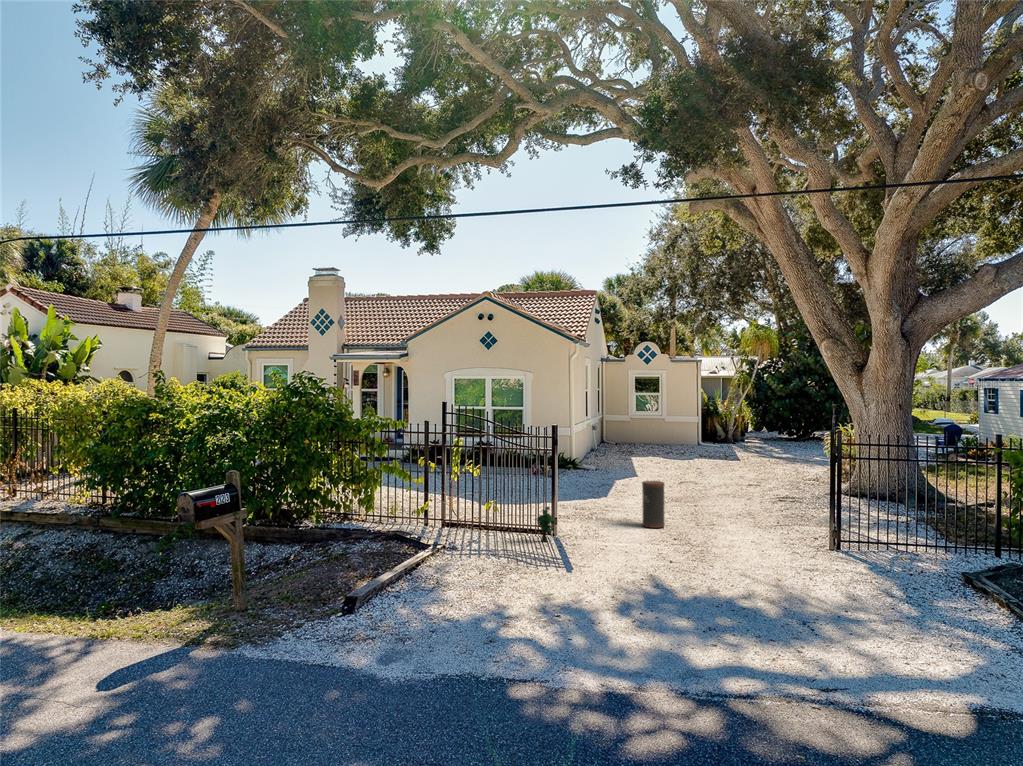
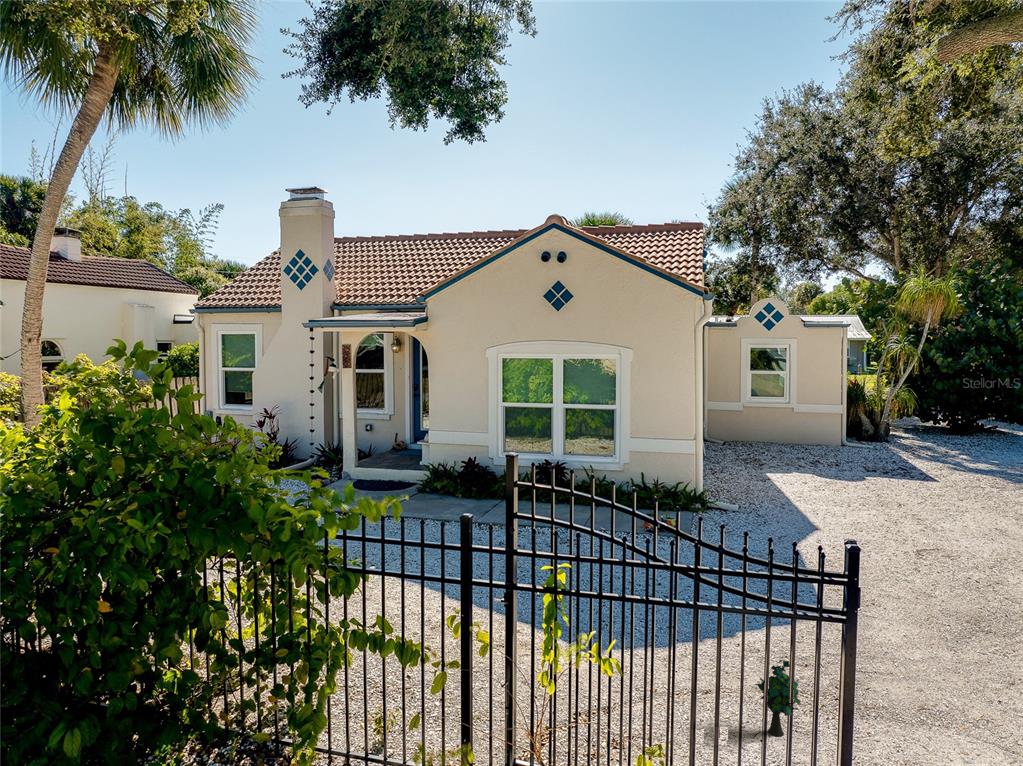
trash can: present [642,481,665,528] -> none [935,578,987,679]

